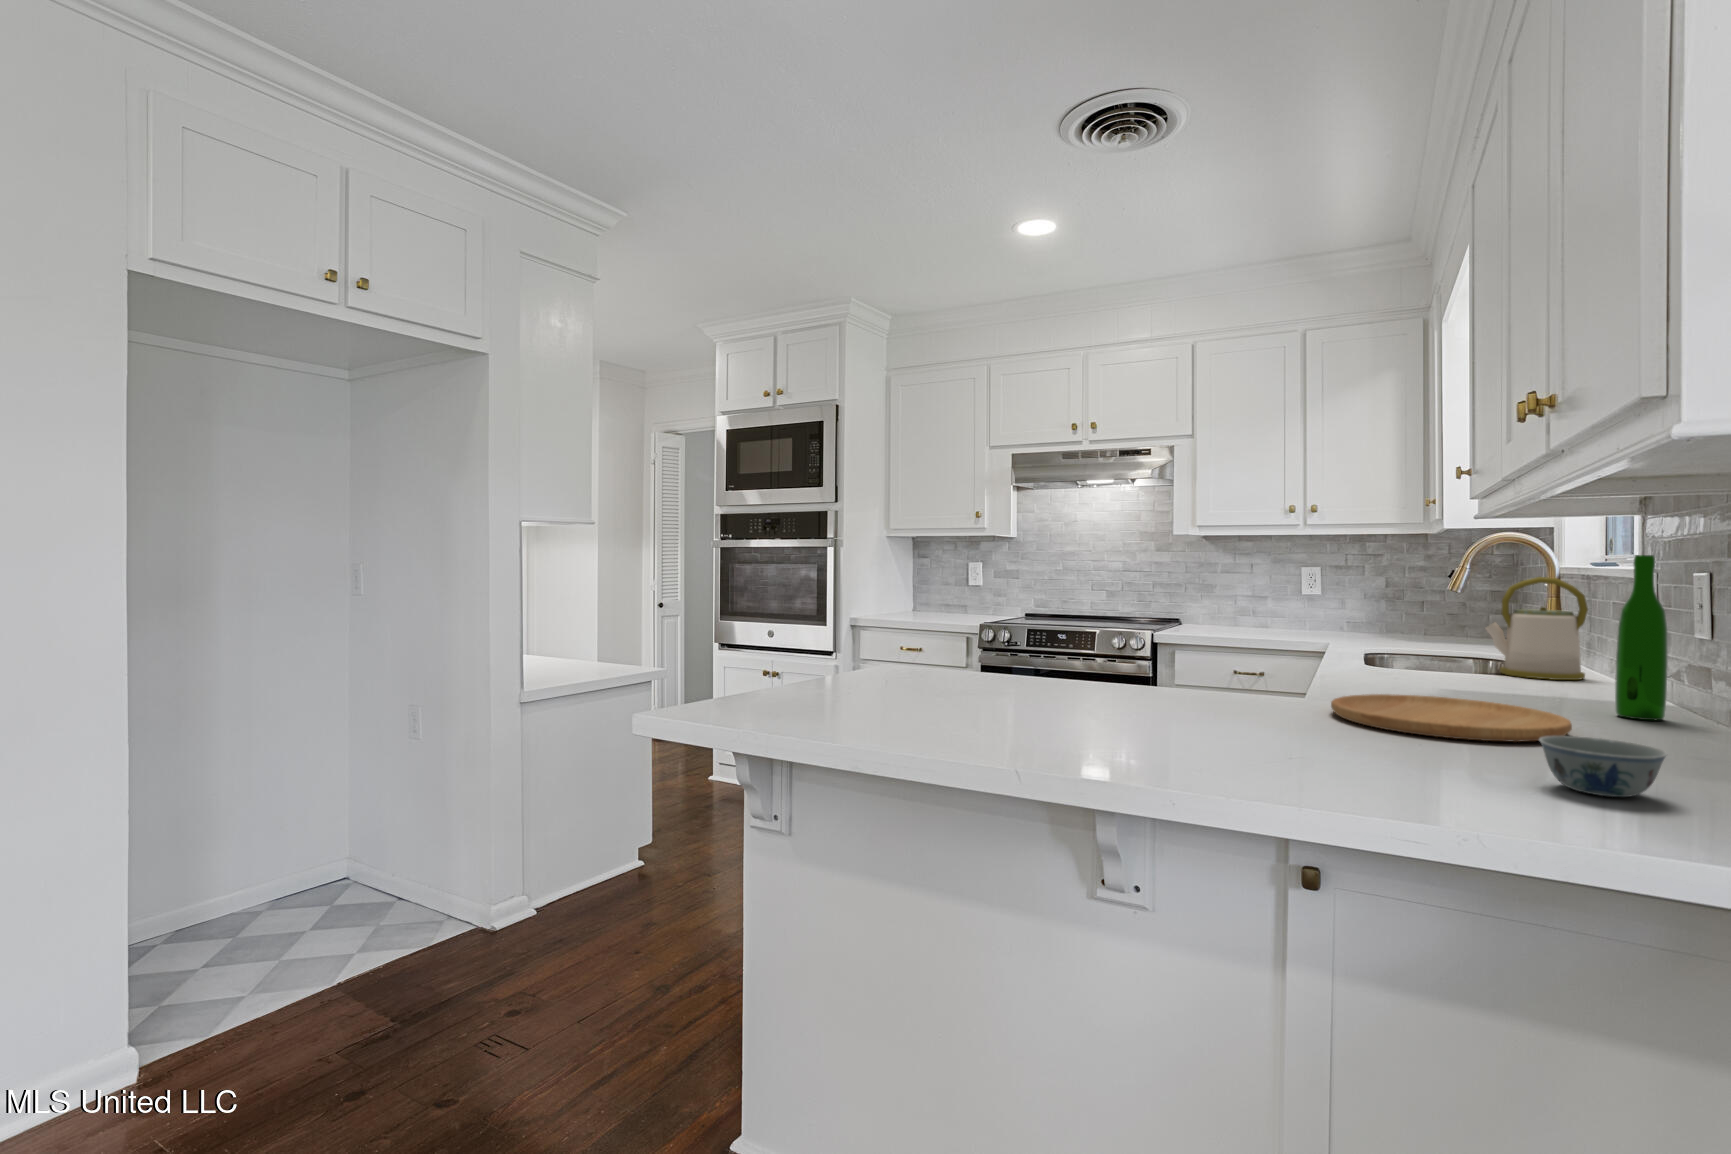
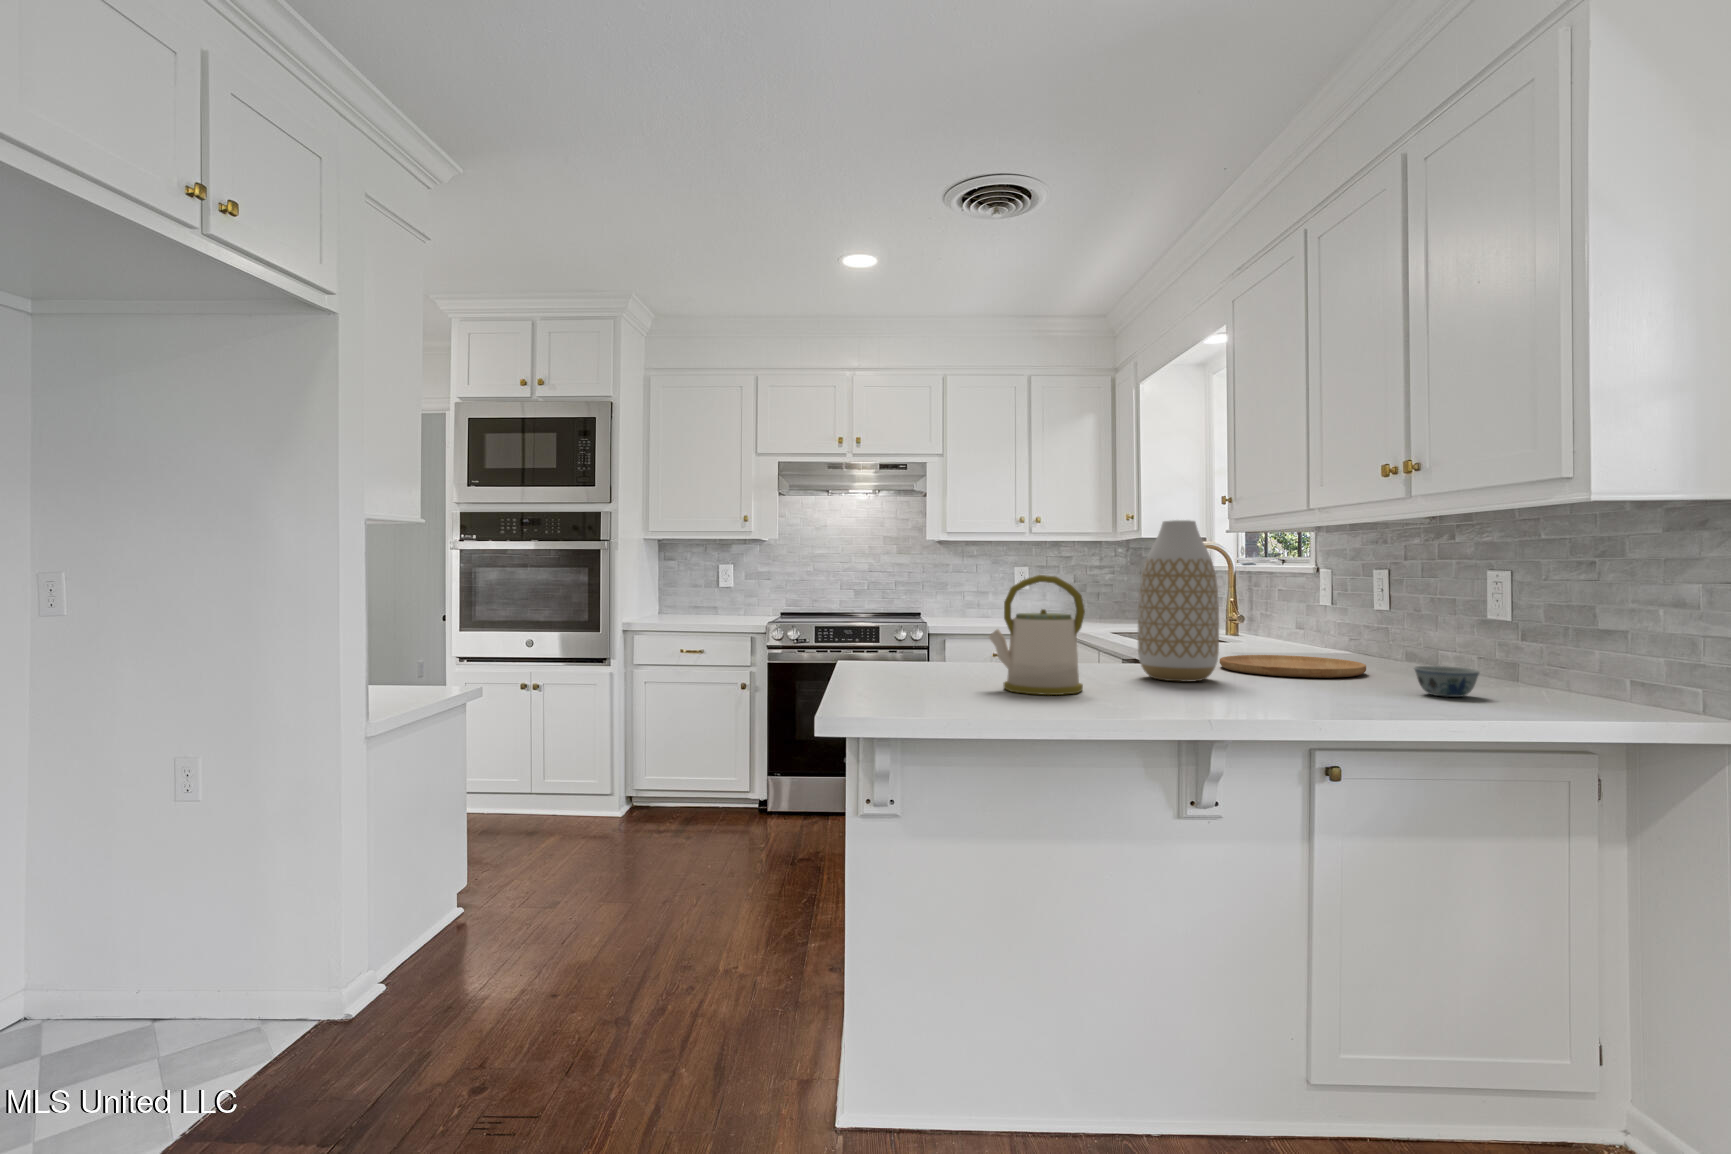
vase: none [1151,502,1265,725] -> present [1138,520,1219,682]
wine bottle: present [1615,555,1668,720] -> none [1345,558,1372,661]
kettle: present [1486,577,1588,680] -> present [989,575,1085,695]

